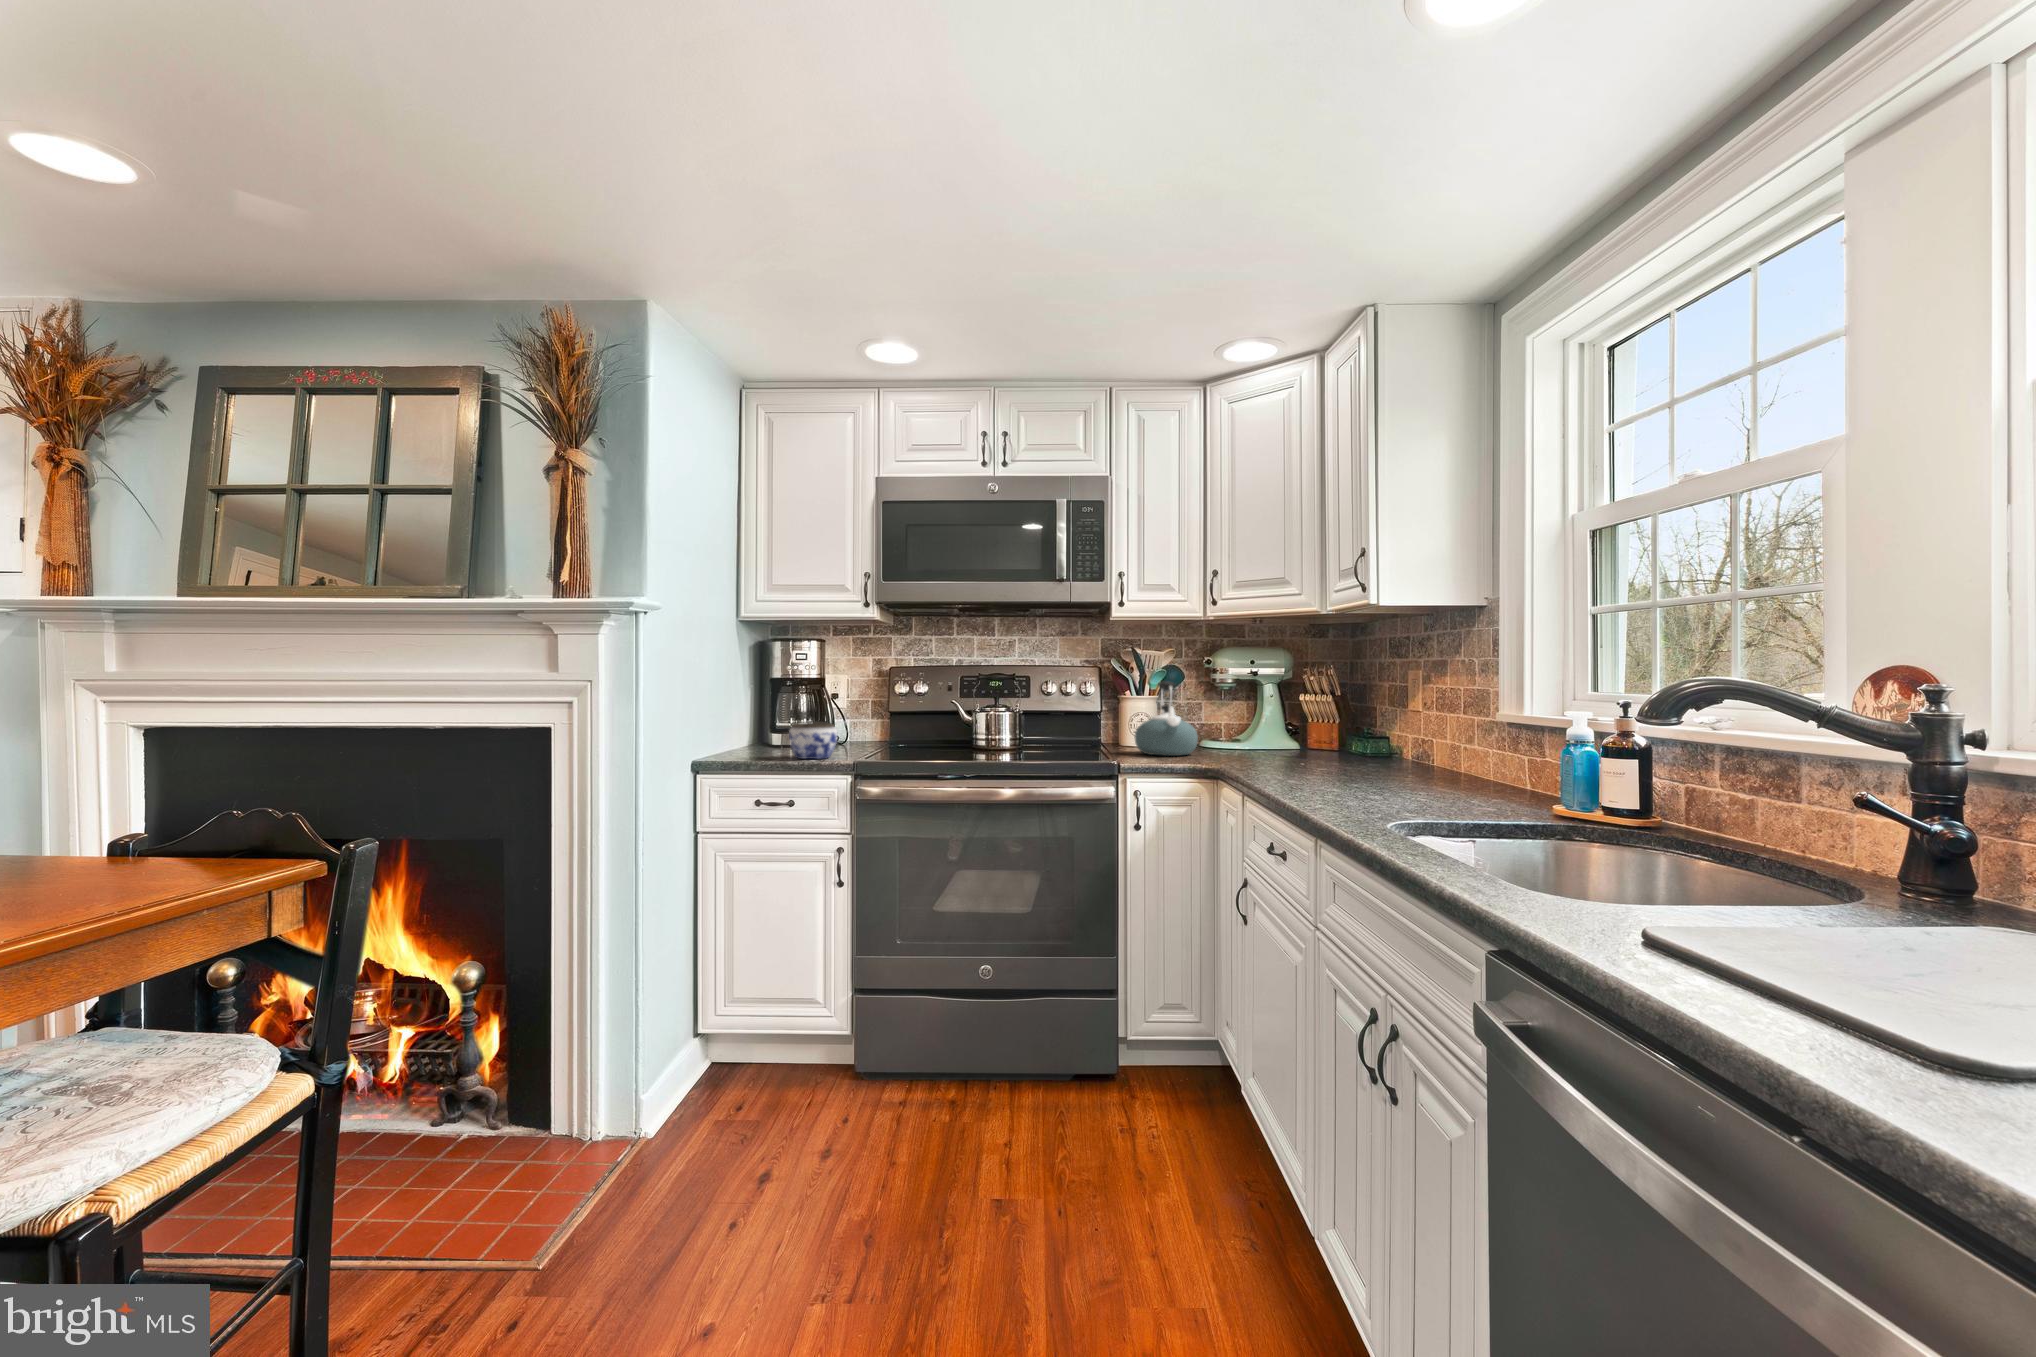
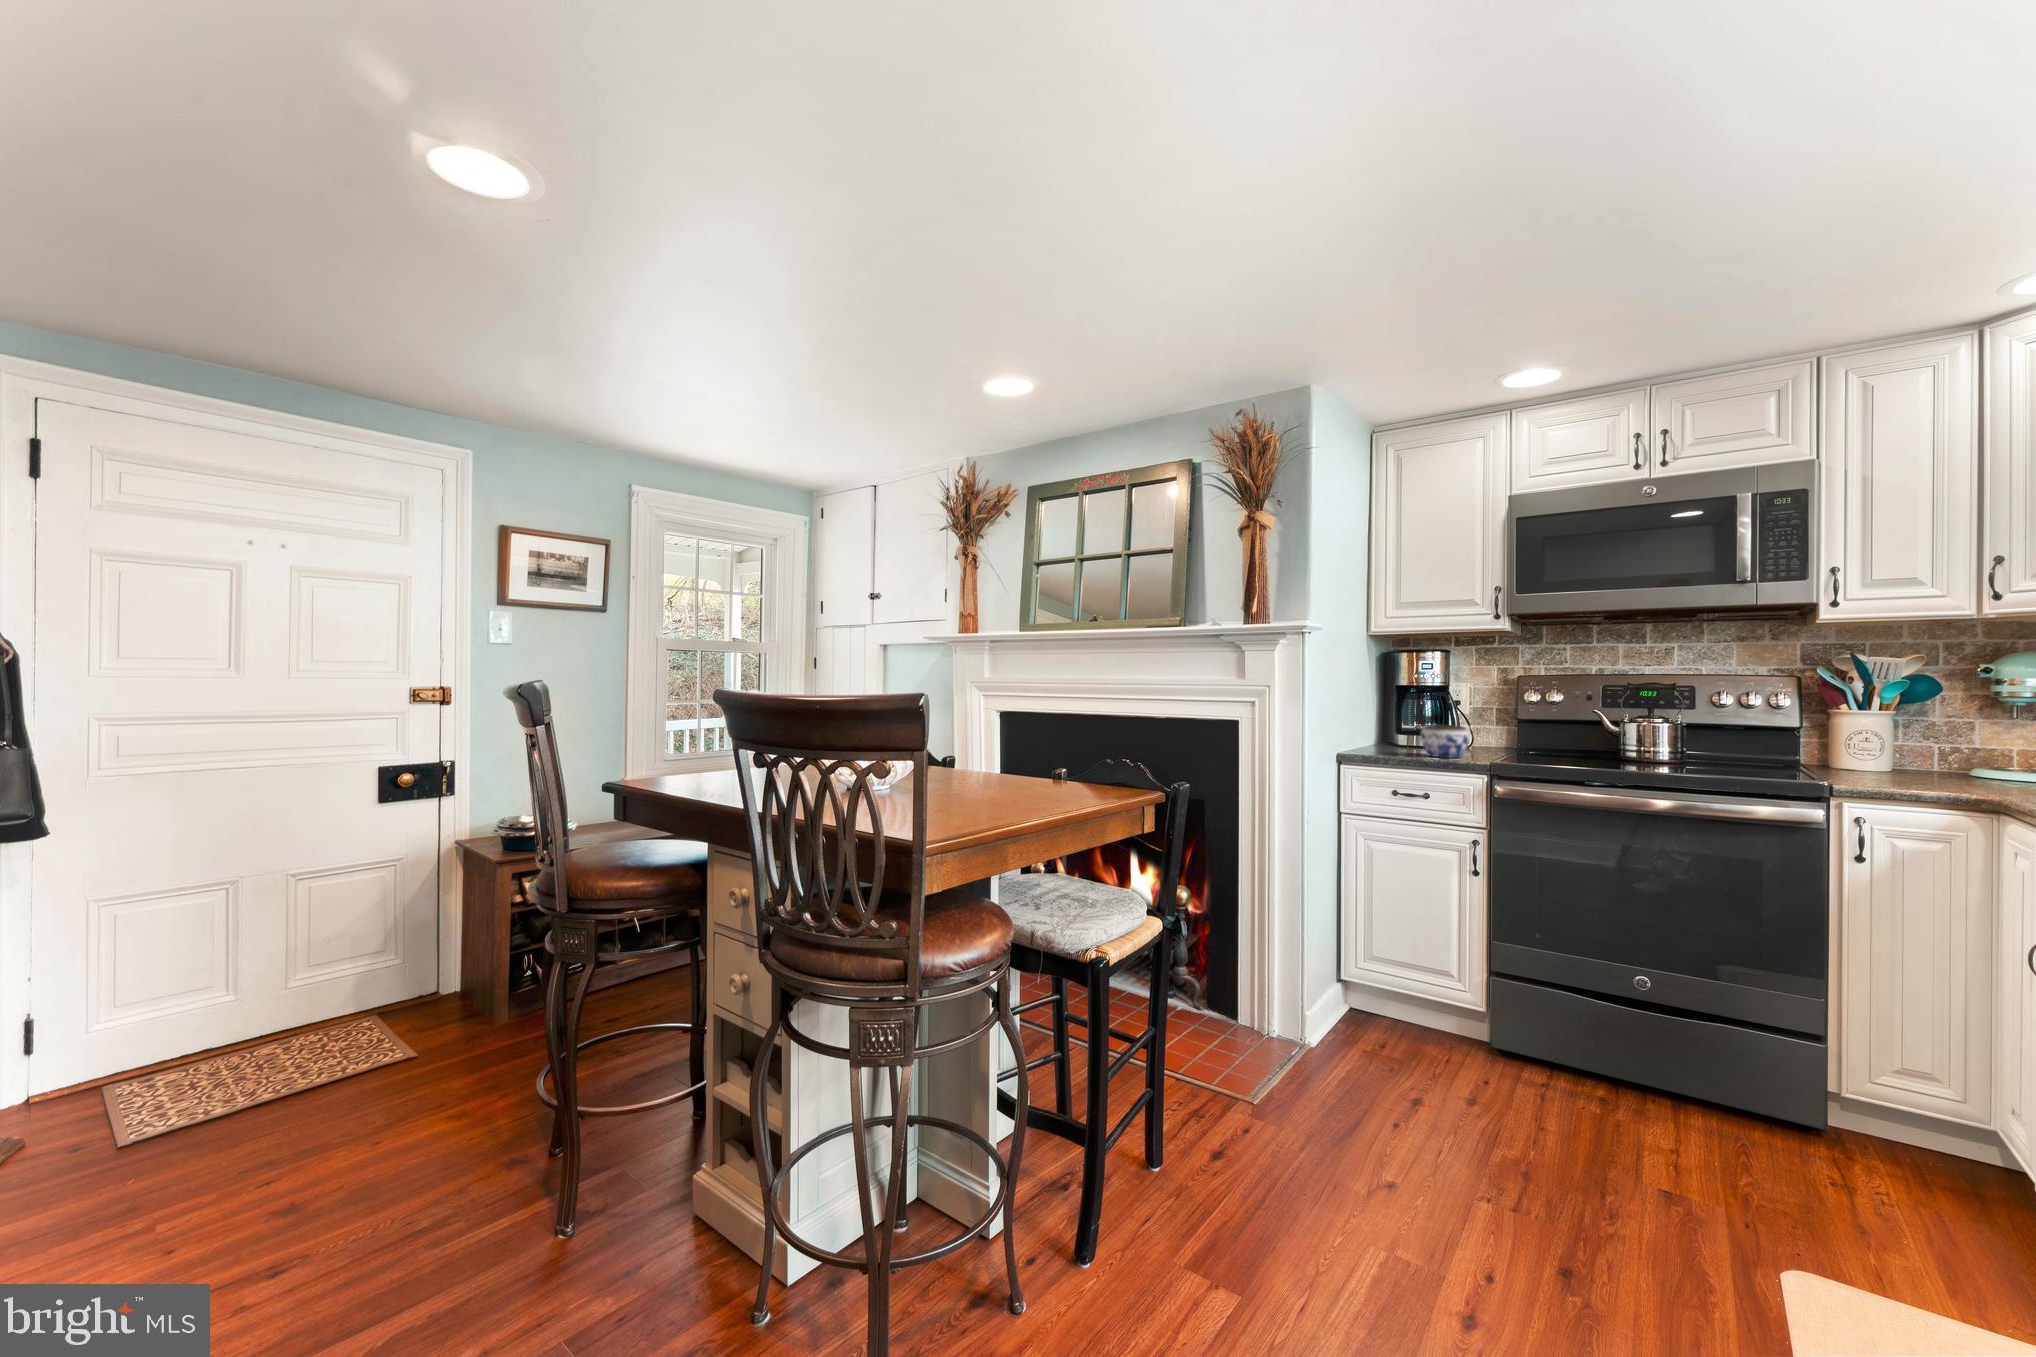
kettle: present [1134,682,1198,756] -> none [1857,695,1971,784]

